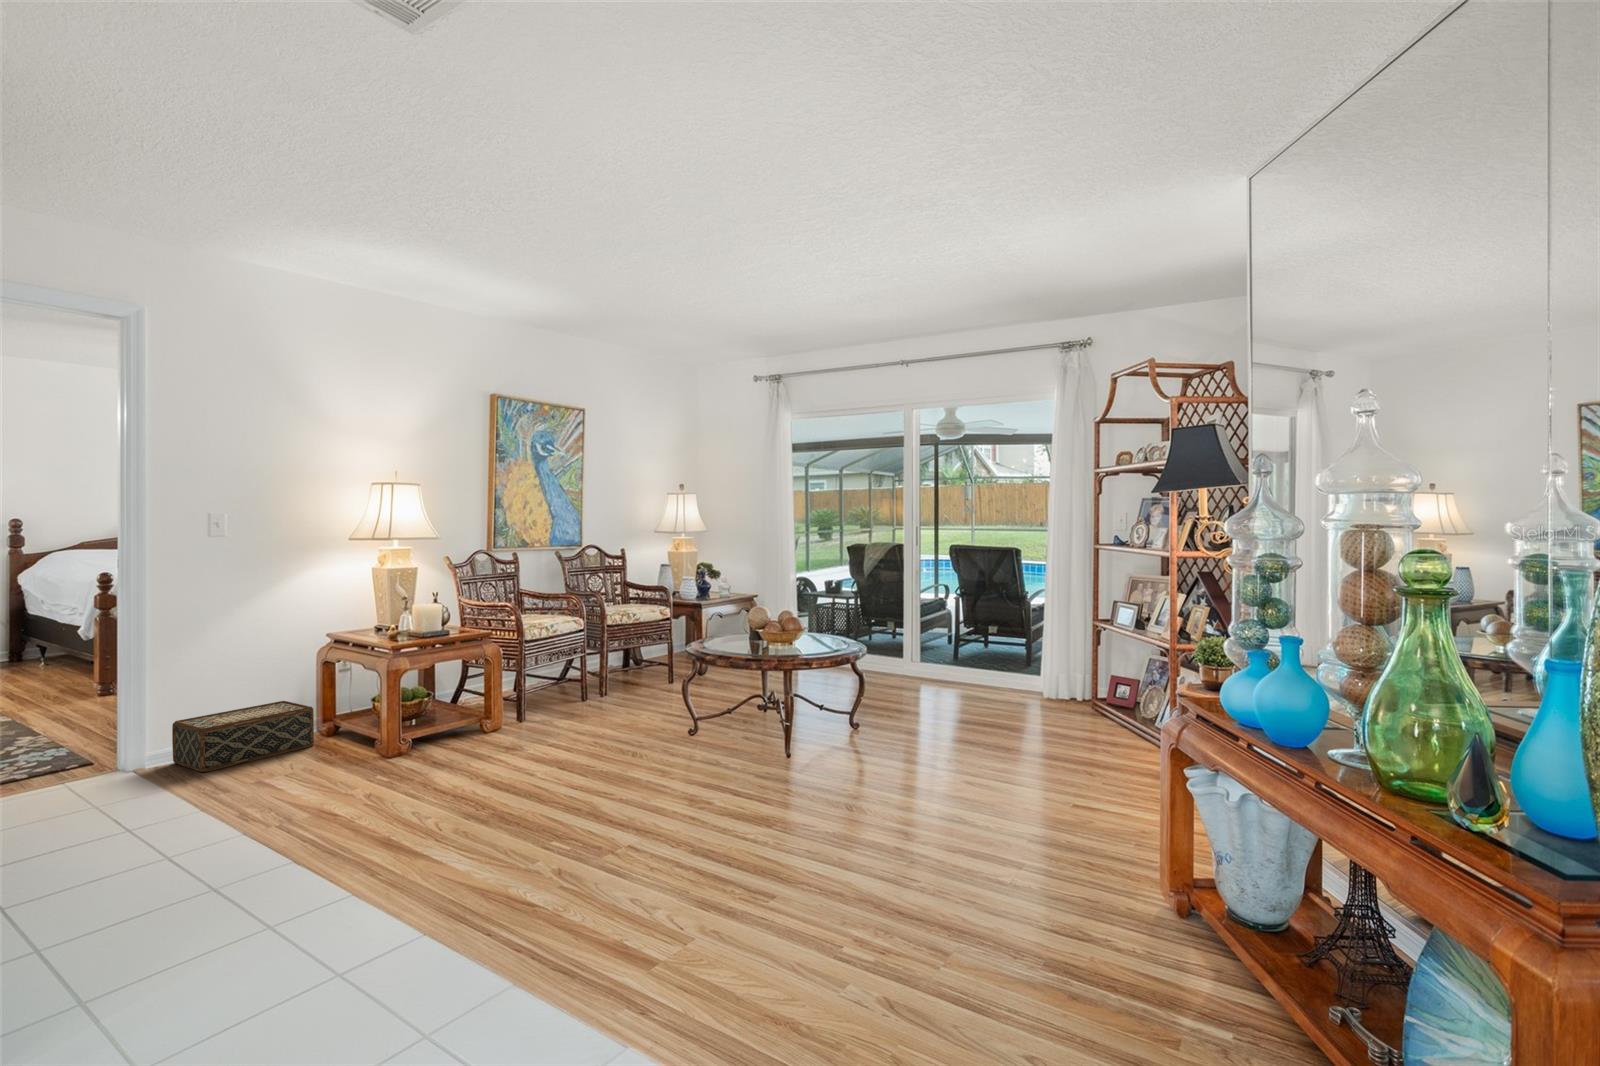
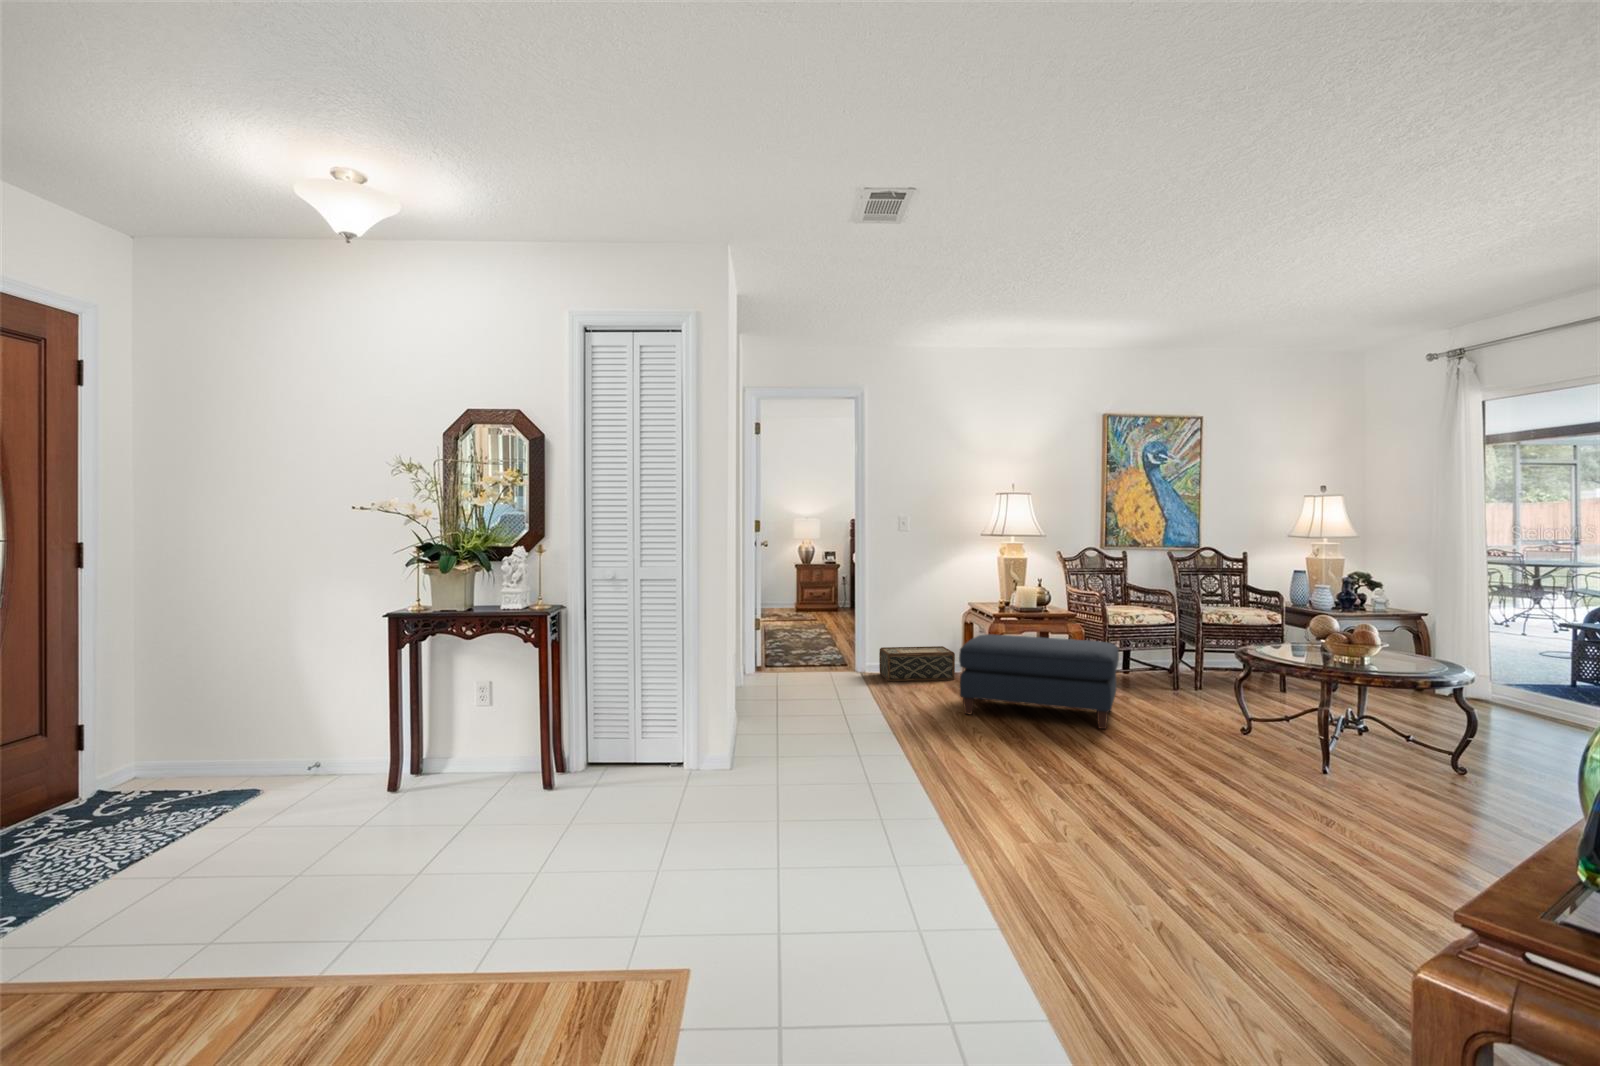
ottoman: none [368,662,580,795] -> present [959,634,1119,729]

